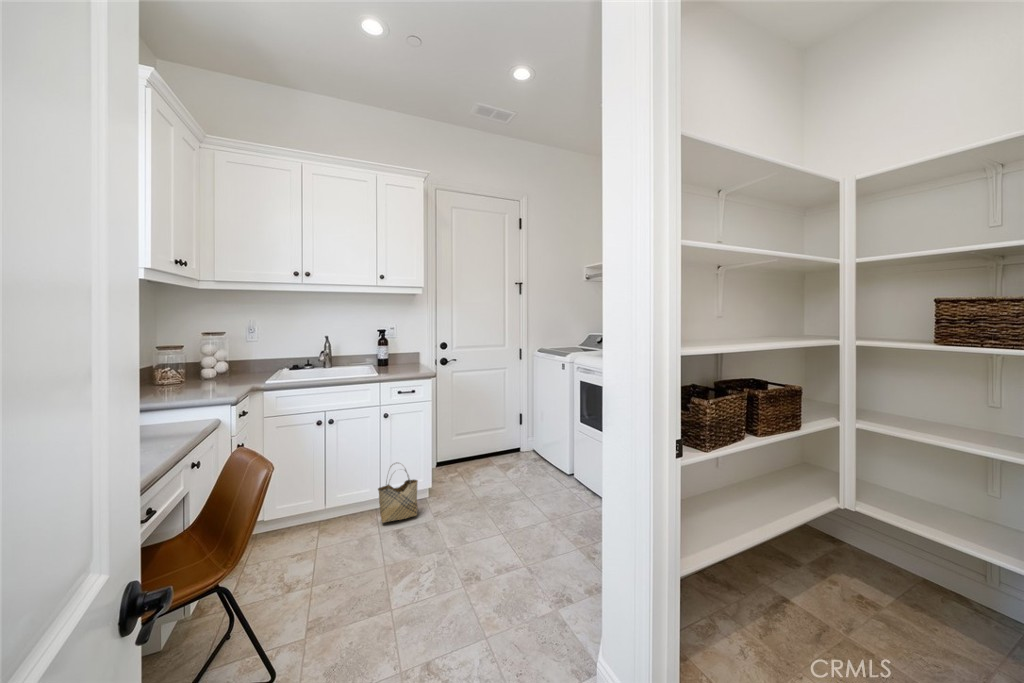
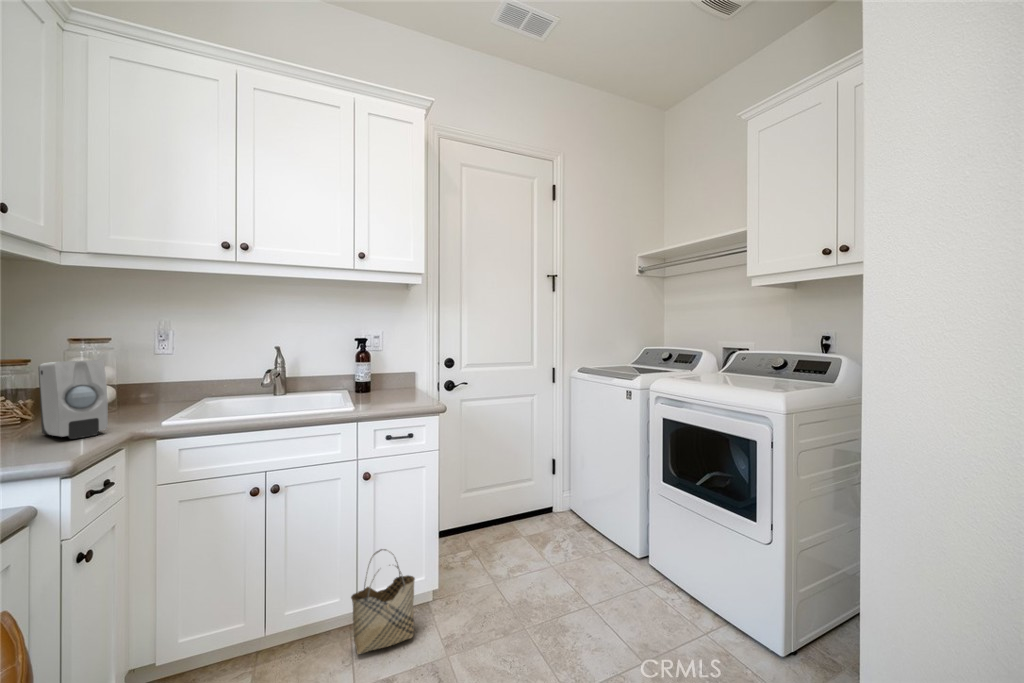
soap dispenser: none [194,344,234,389] -> present [38,360,108,439]

